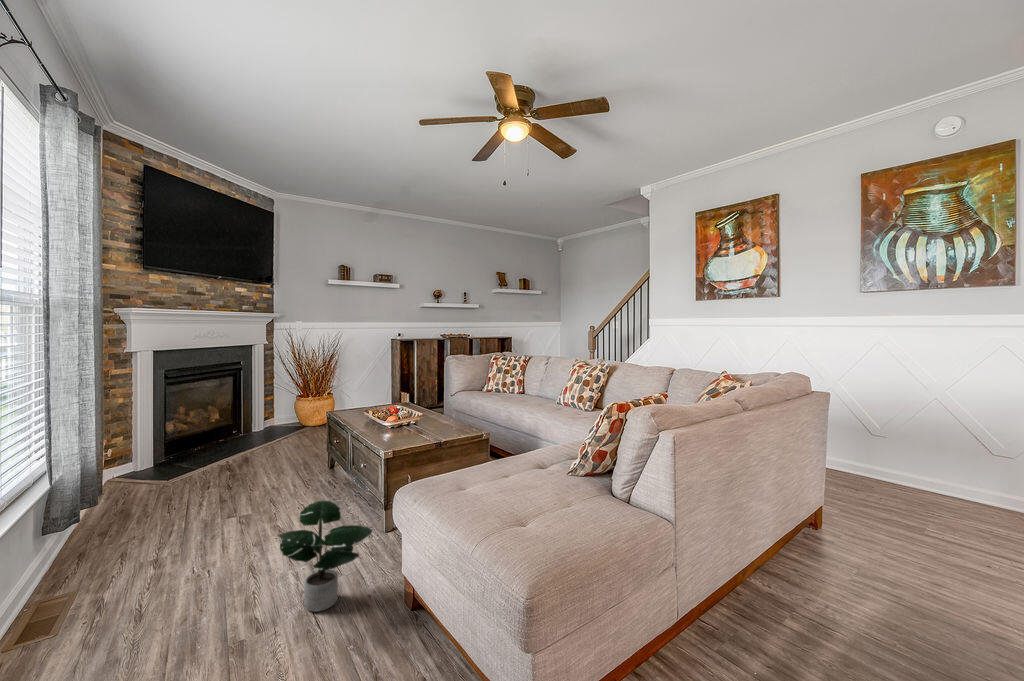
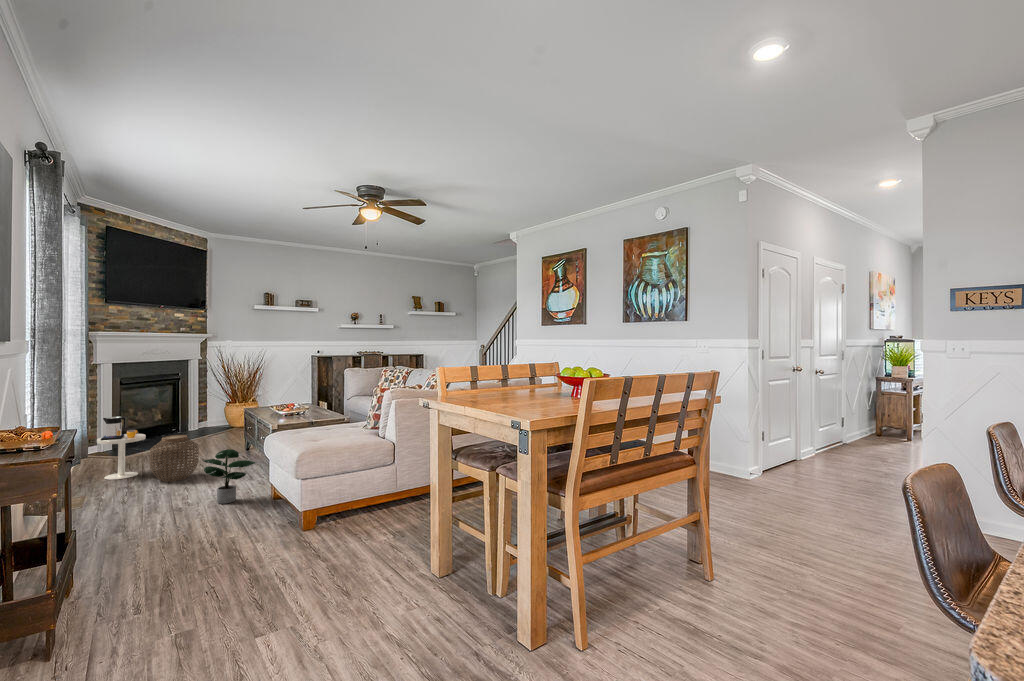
side table: none [112,430,189,530] -> present [97,417,146,480]
woven basket: none [192,460,268,538] -> present [150,435,199,482]

